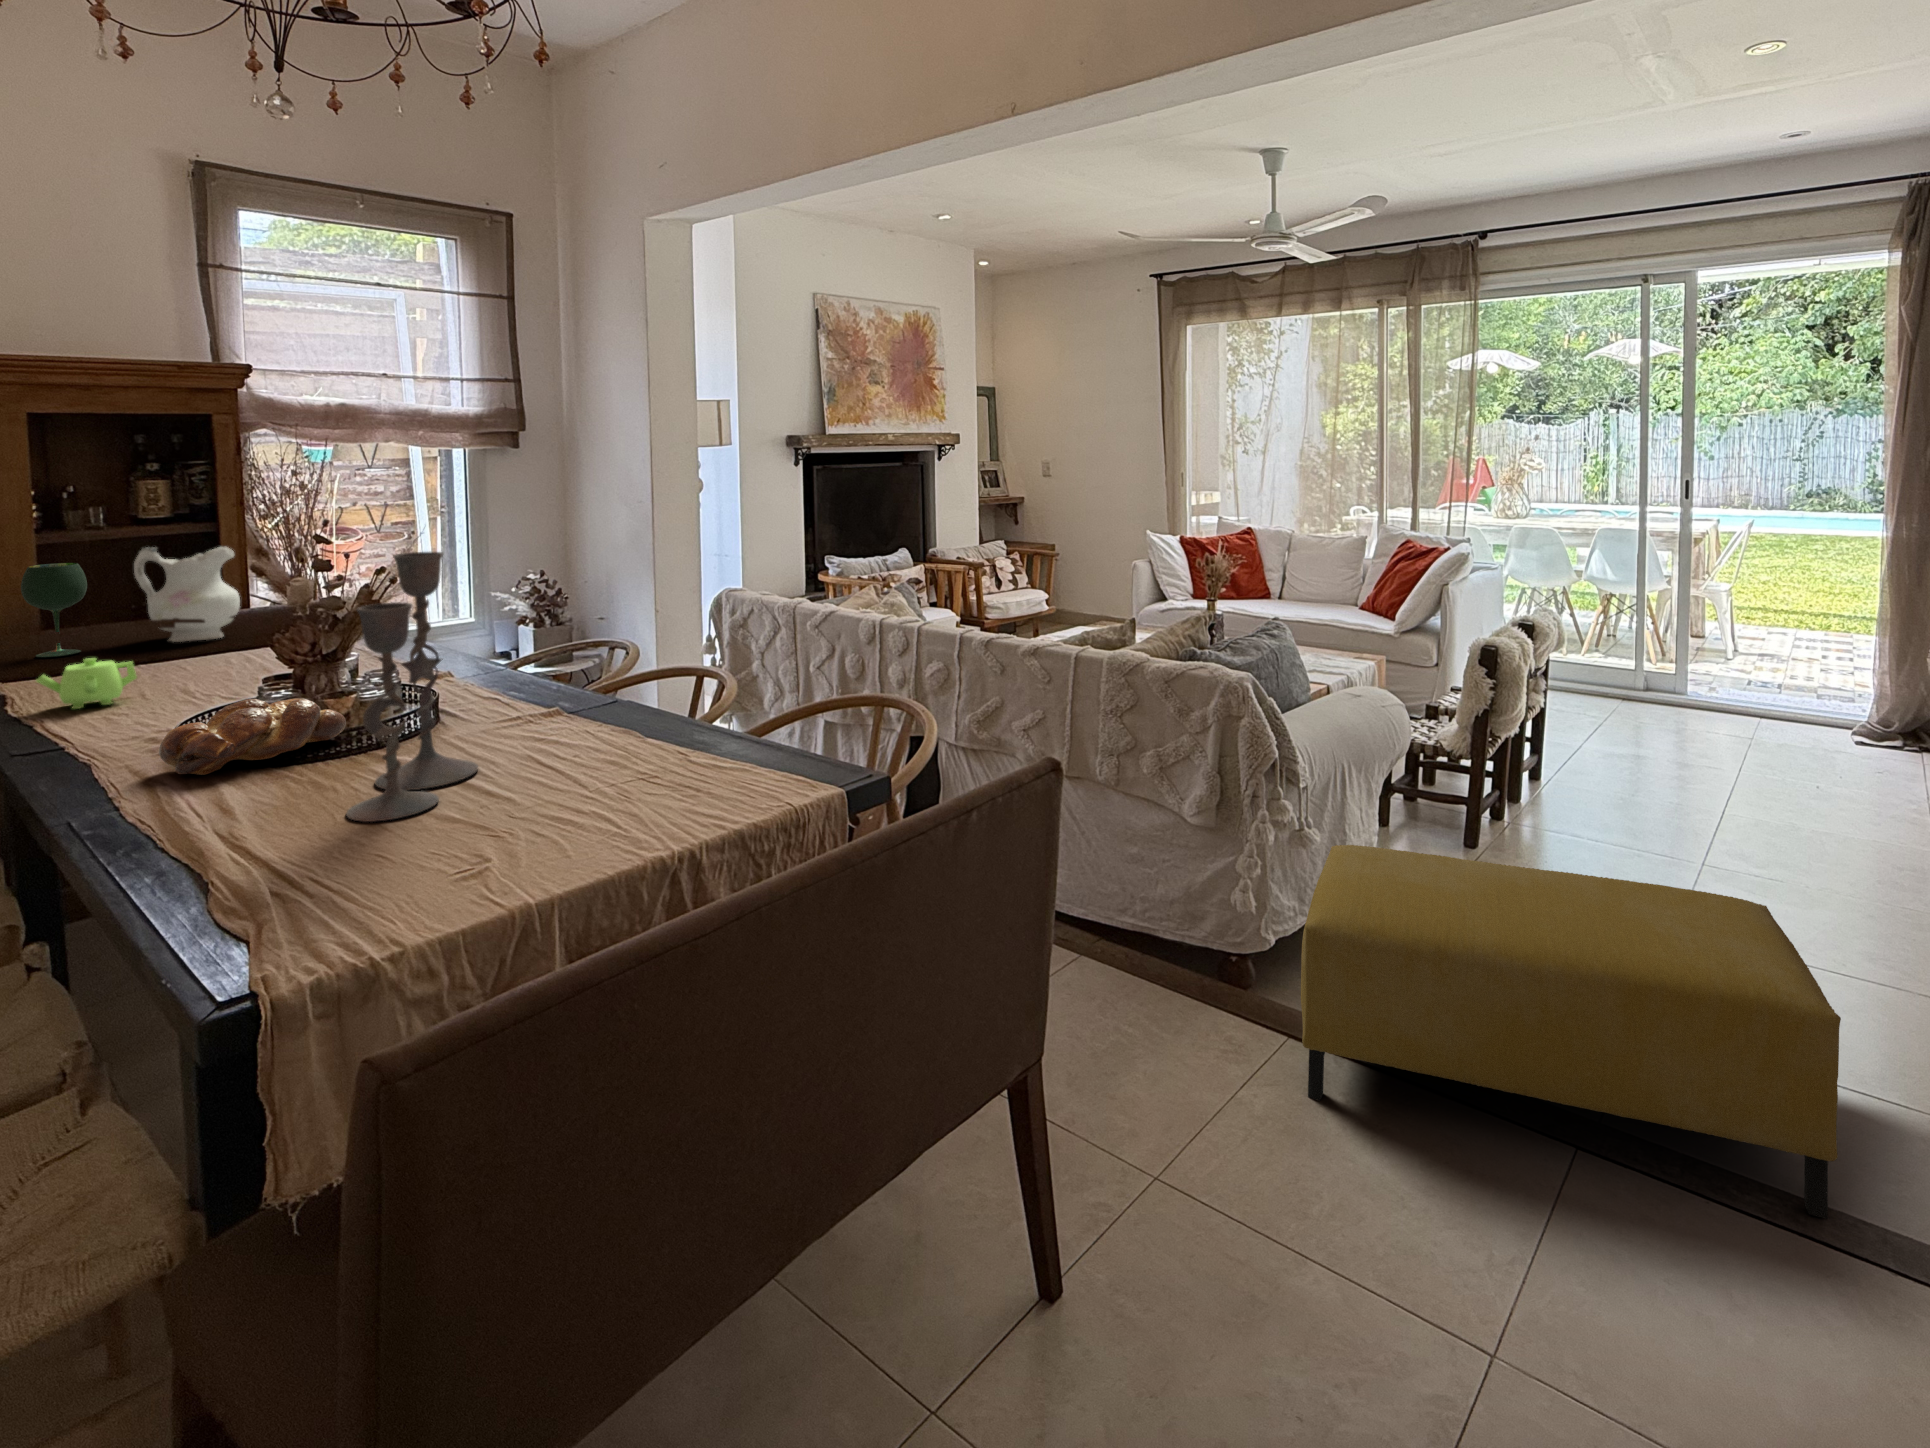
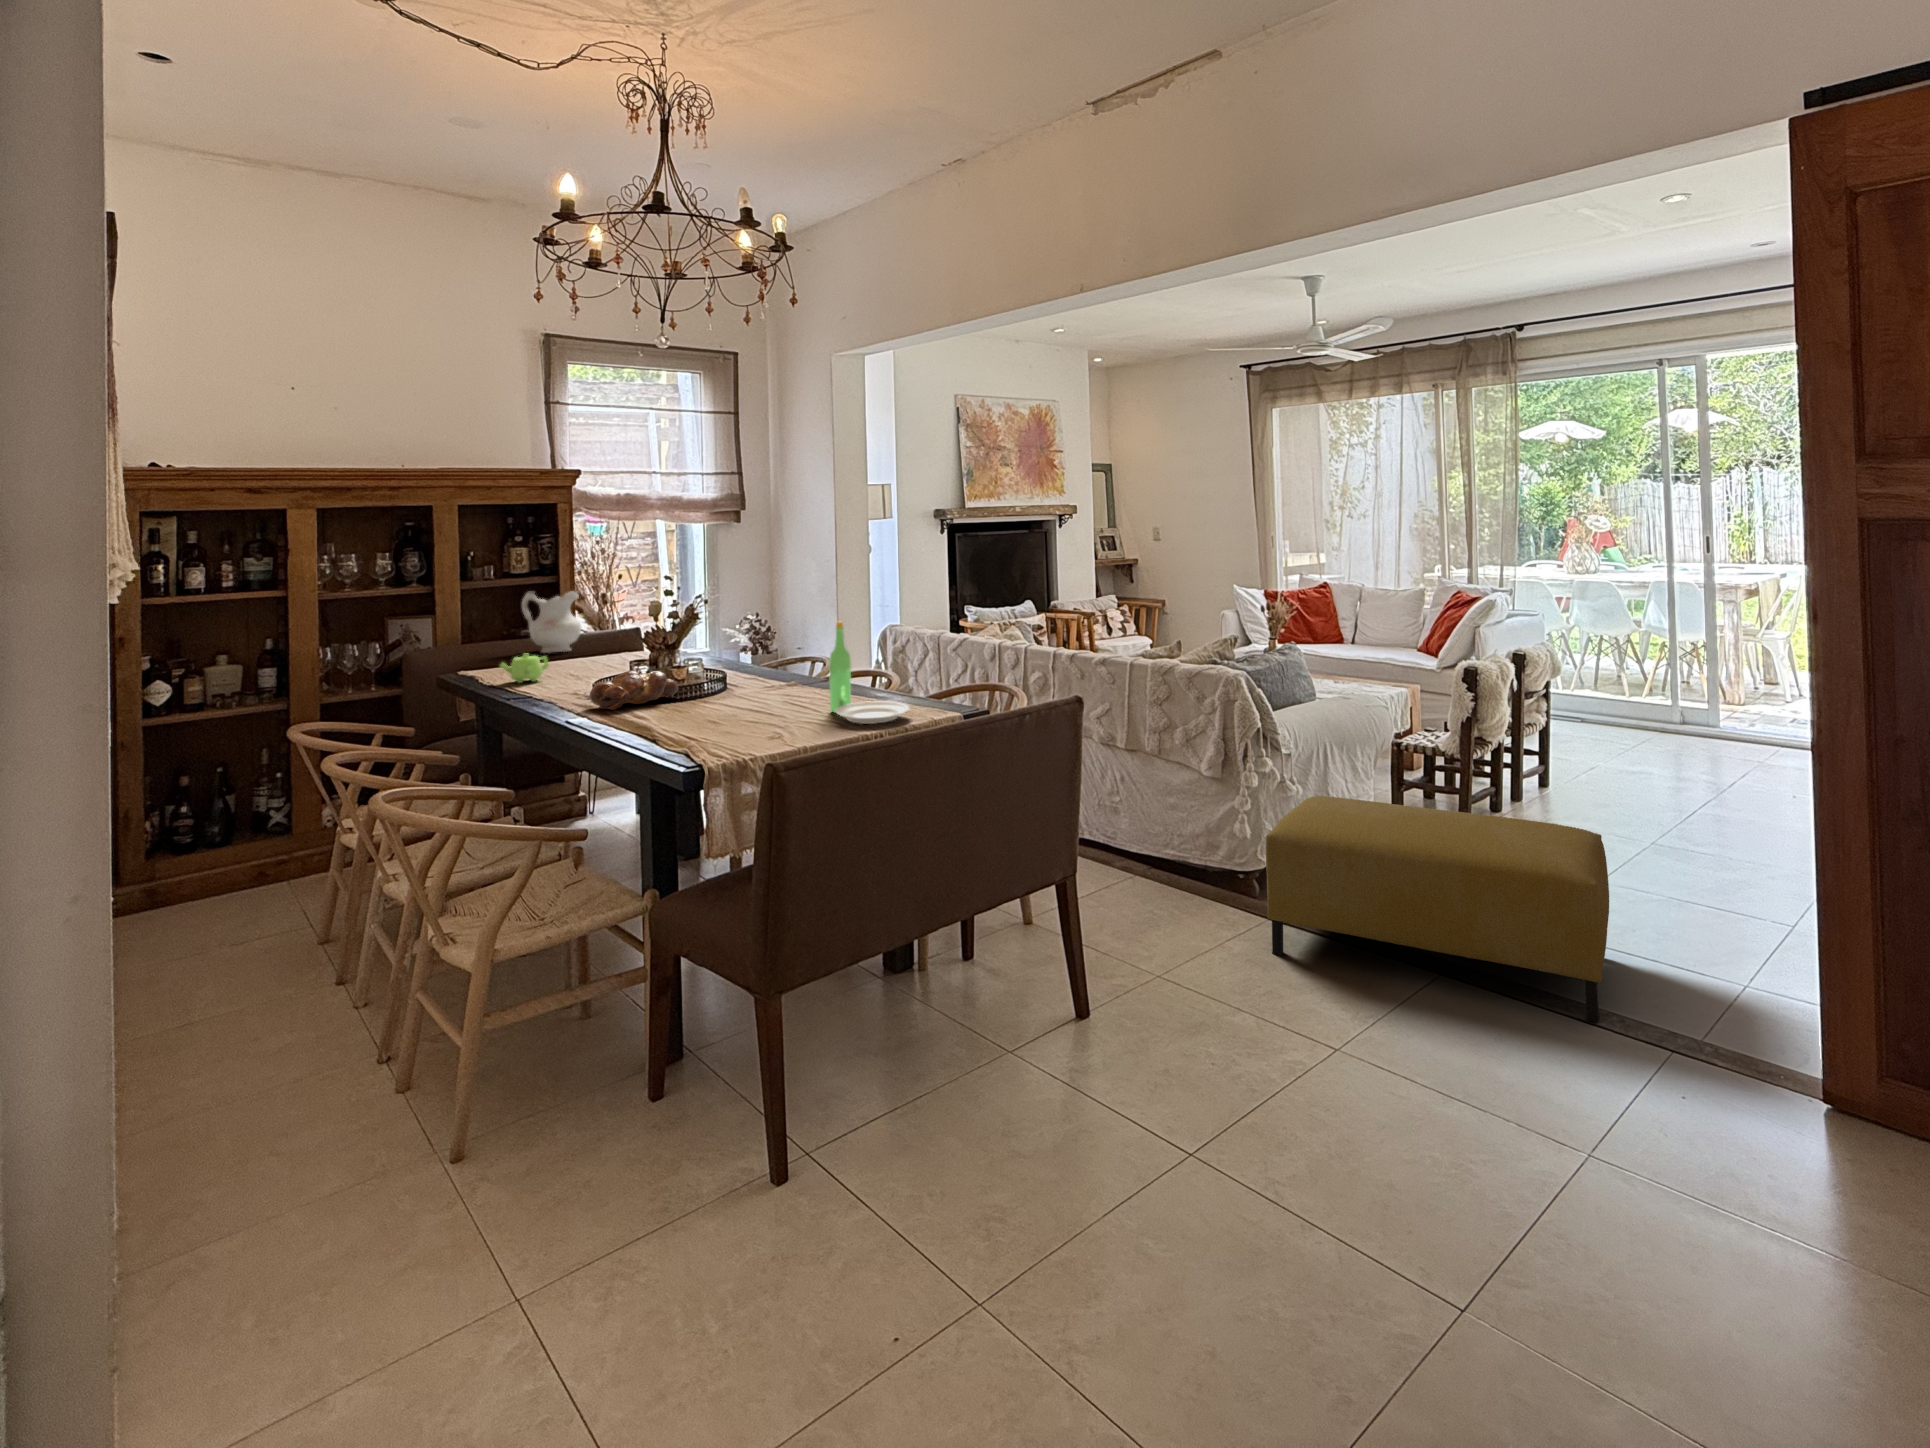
candlestick: present [346,552,478,822] -> none [697,585,757,727]
wine glass: present [21,563,87,657] -> none [464,601,499,660]
plate: none [609,617,754,807] -> present [829,622,909,724]

